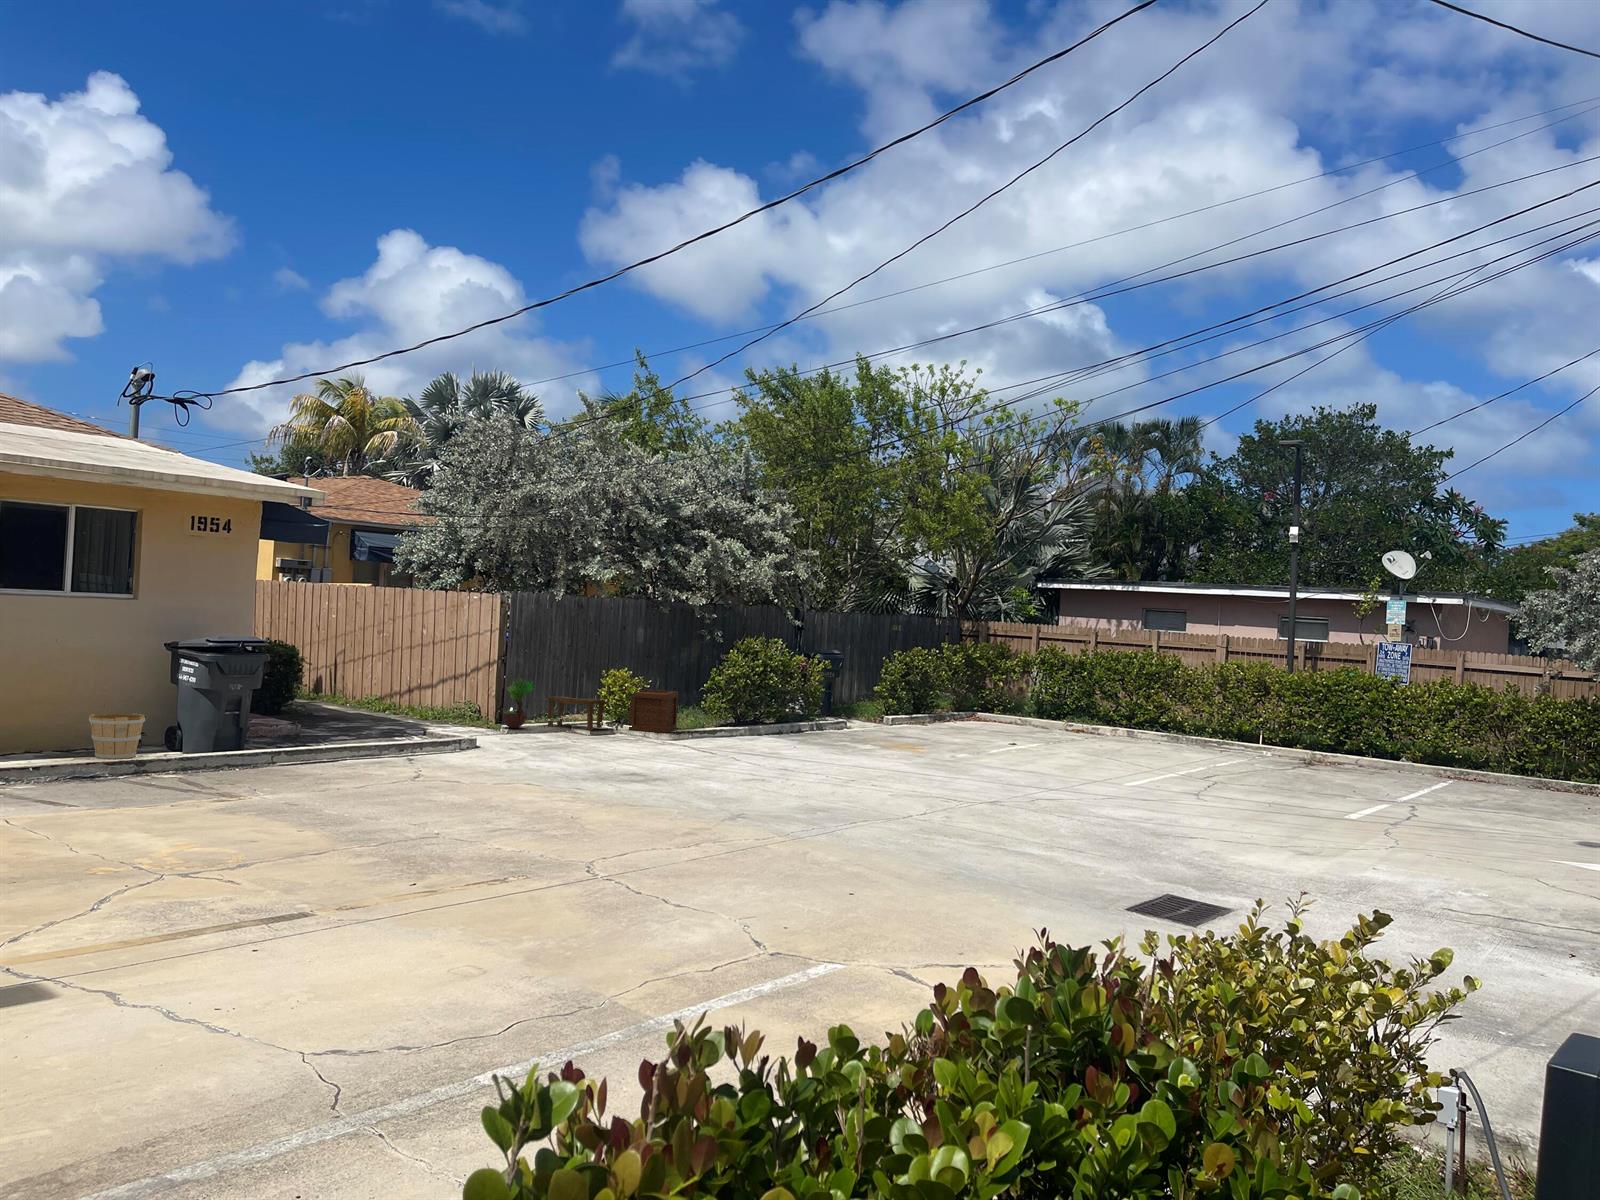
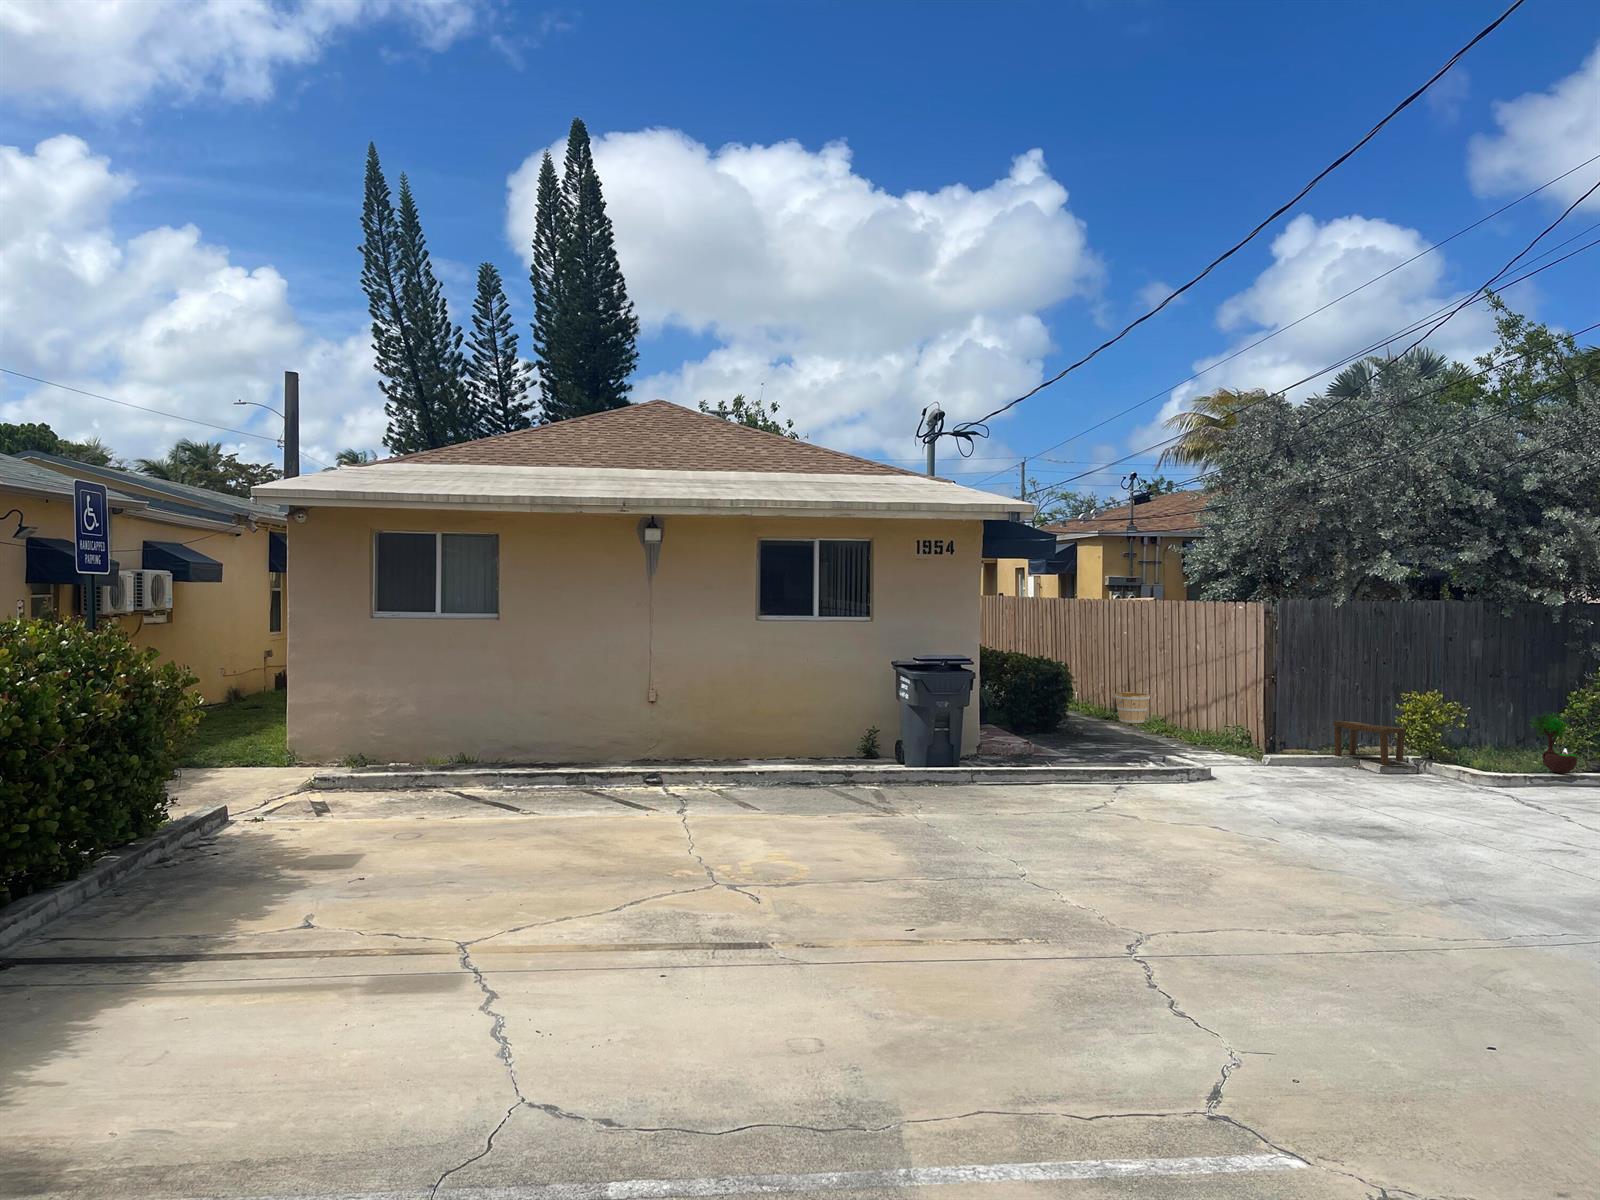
potted tree: present [503,679,532,728] -> present [1531,712,1577,773]
wooden crate: present [628,689,678,733] -> none [1440,717,1515,775]
wooden bucket: present [89,713,145,759] -> present [1115,692,1150,723]

